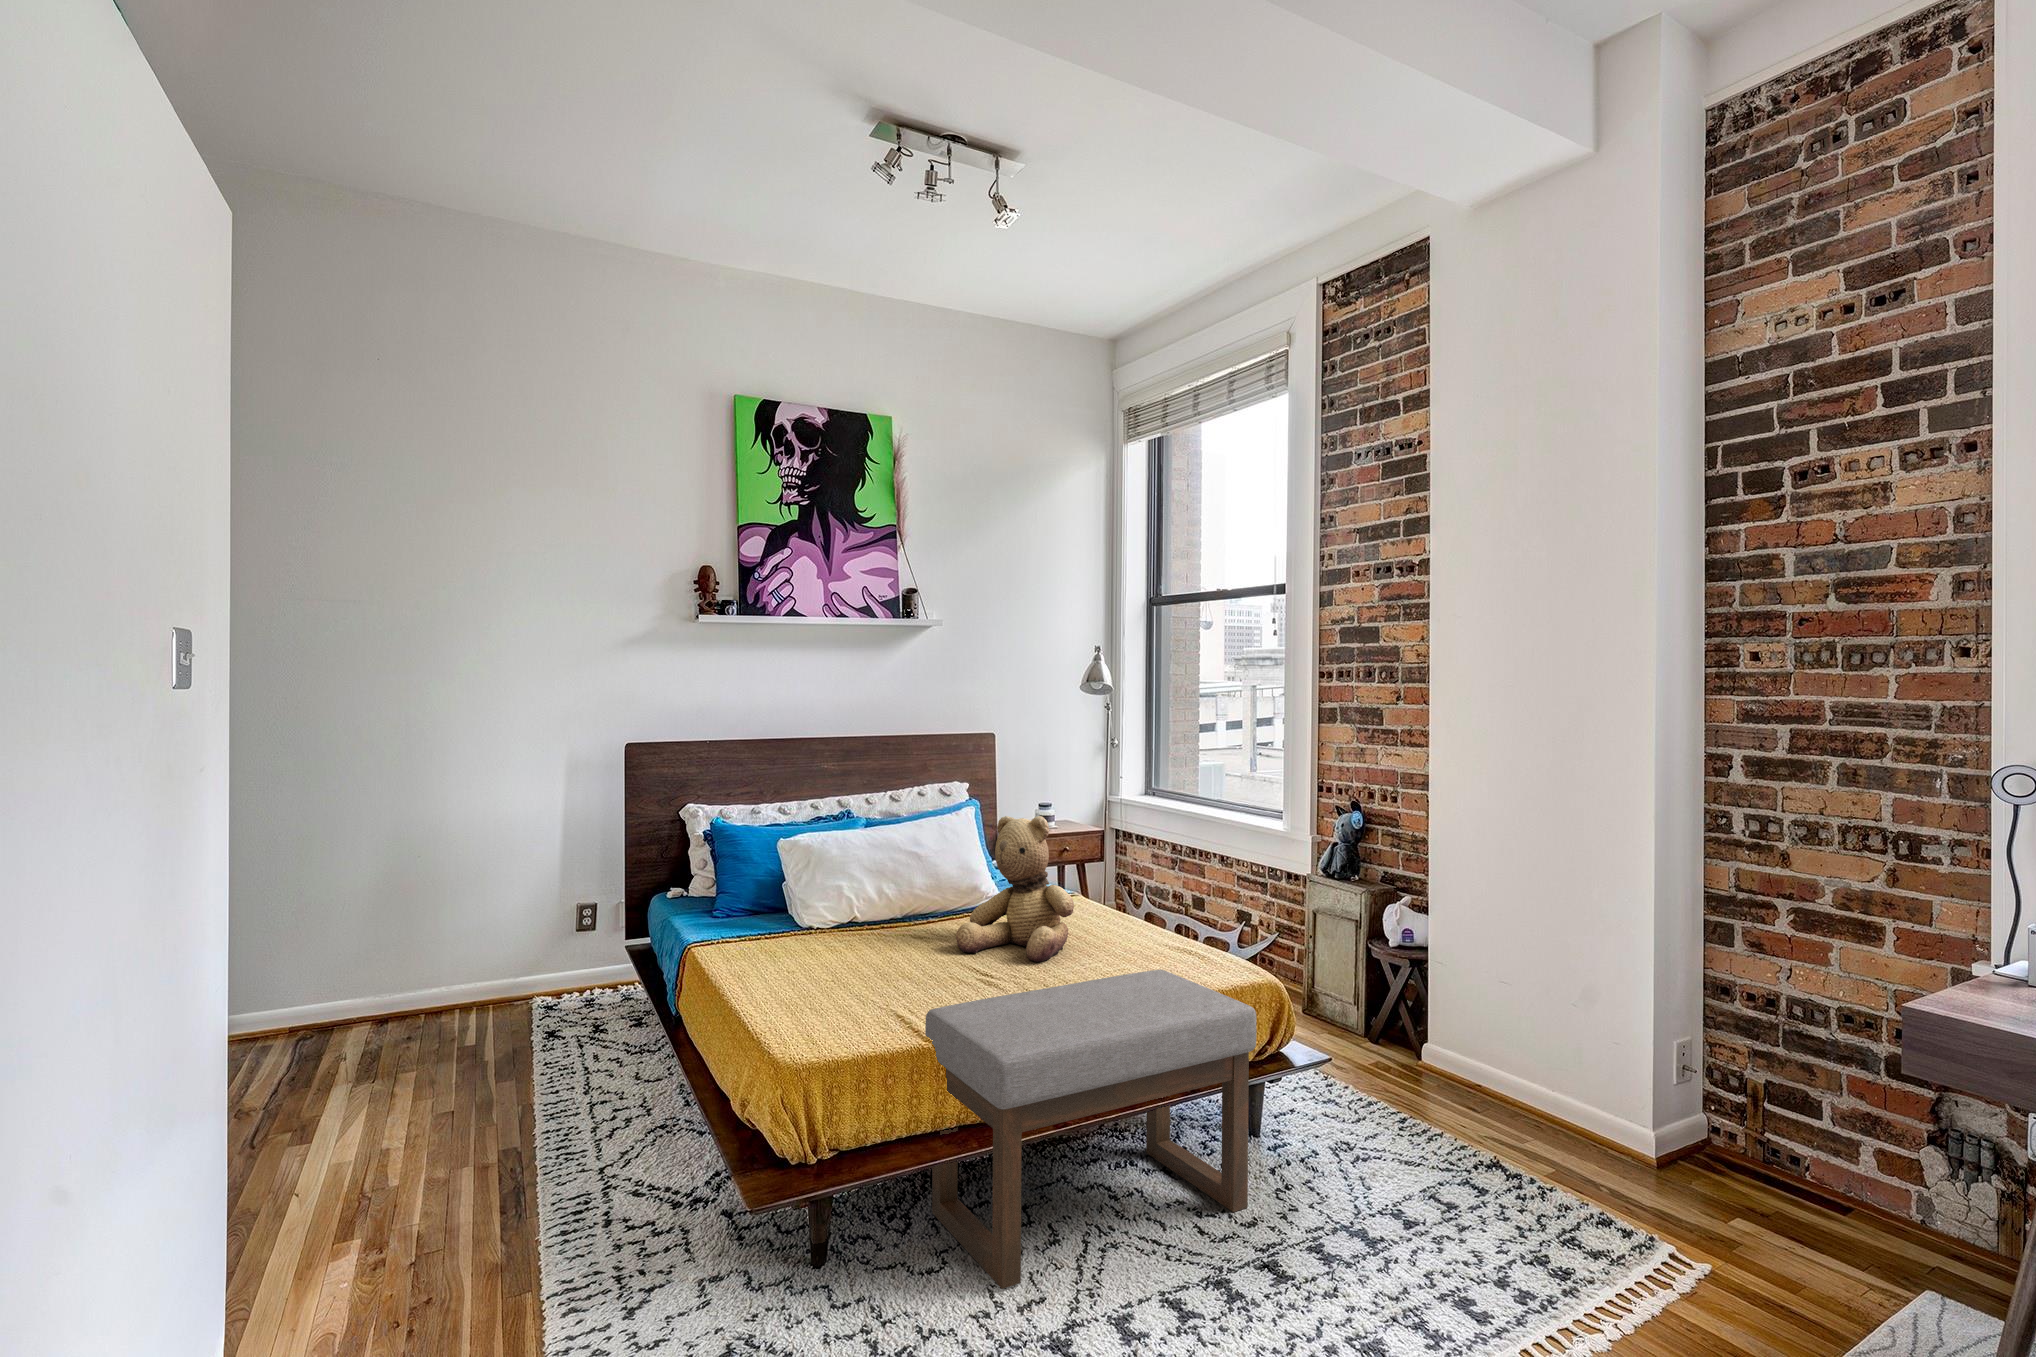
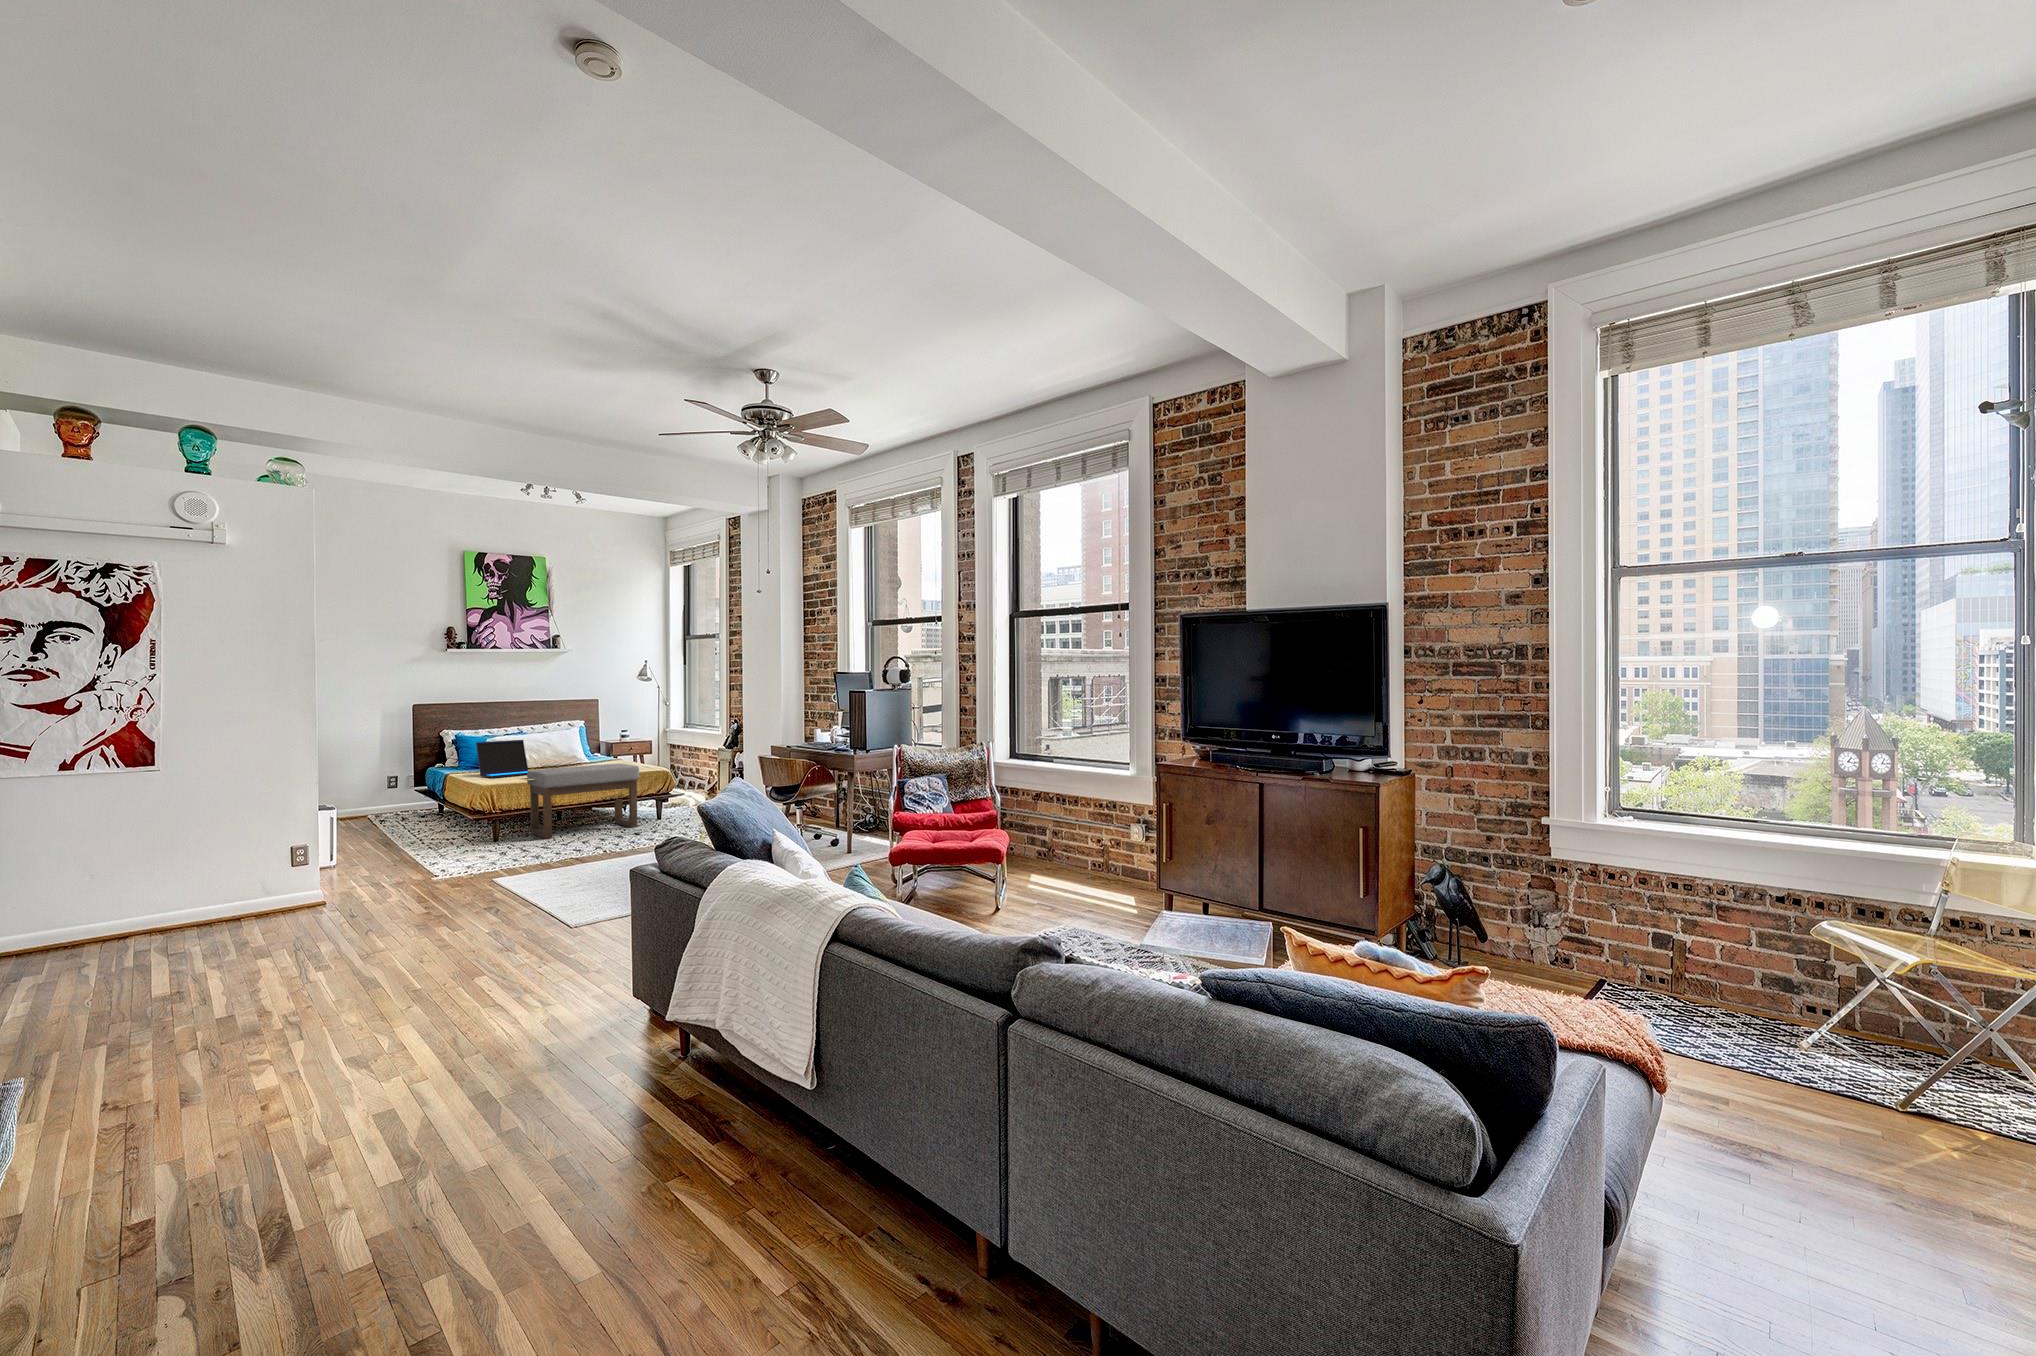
teddy bear: present [956,816,1074,962] -> none [554,721,599,769]
laptop: none [770,870,949,1013] -> present [476,740,528,778]

